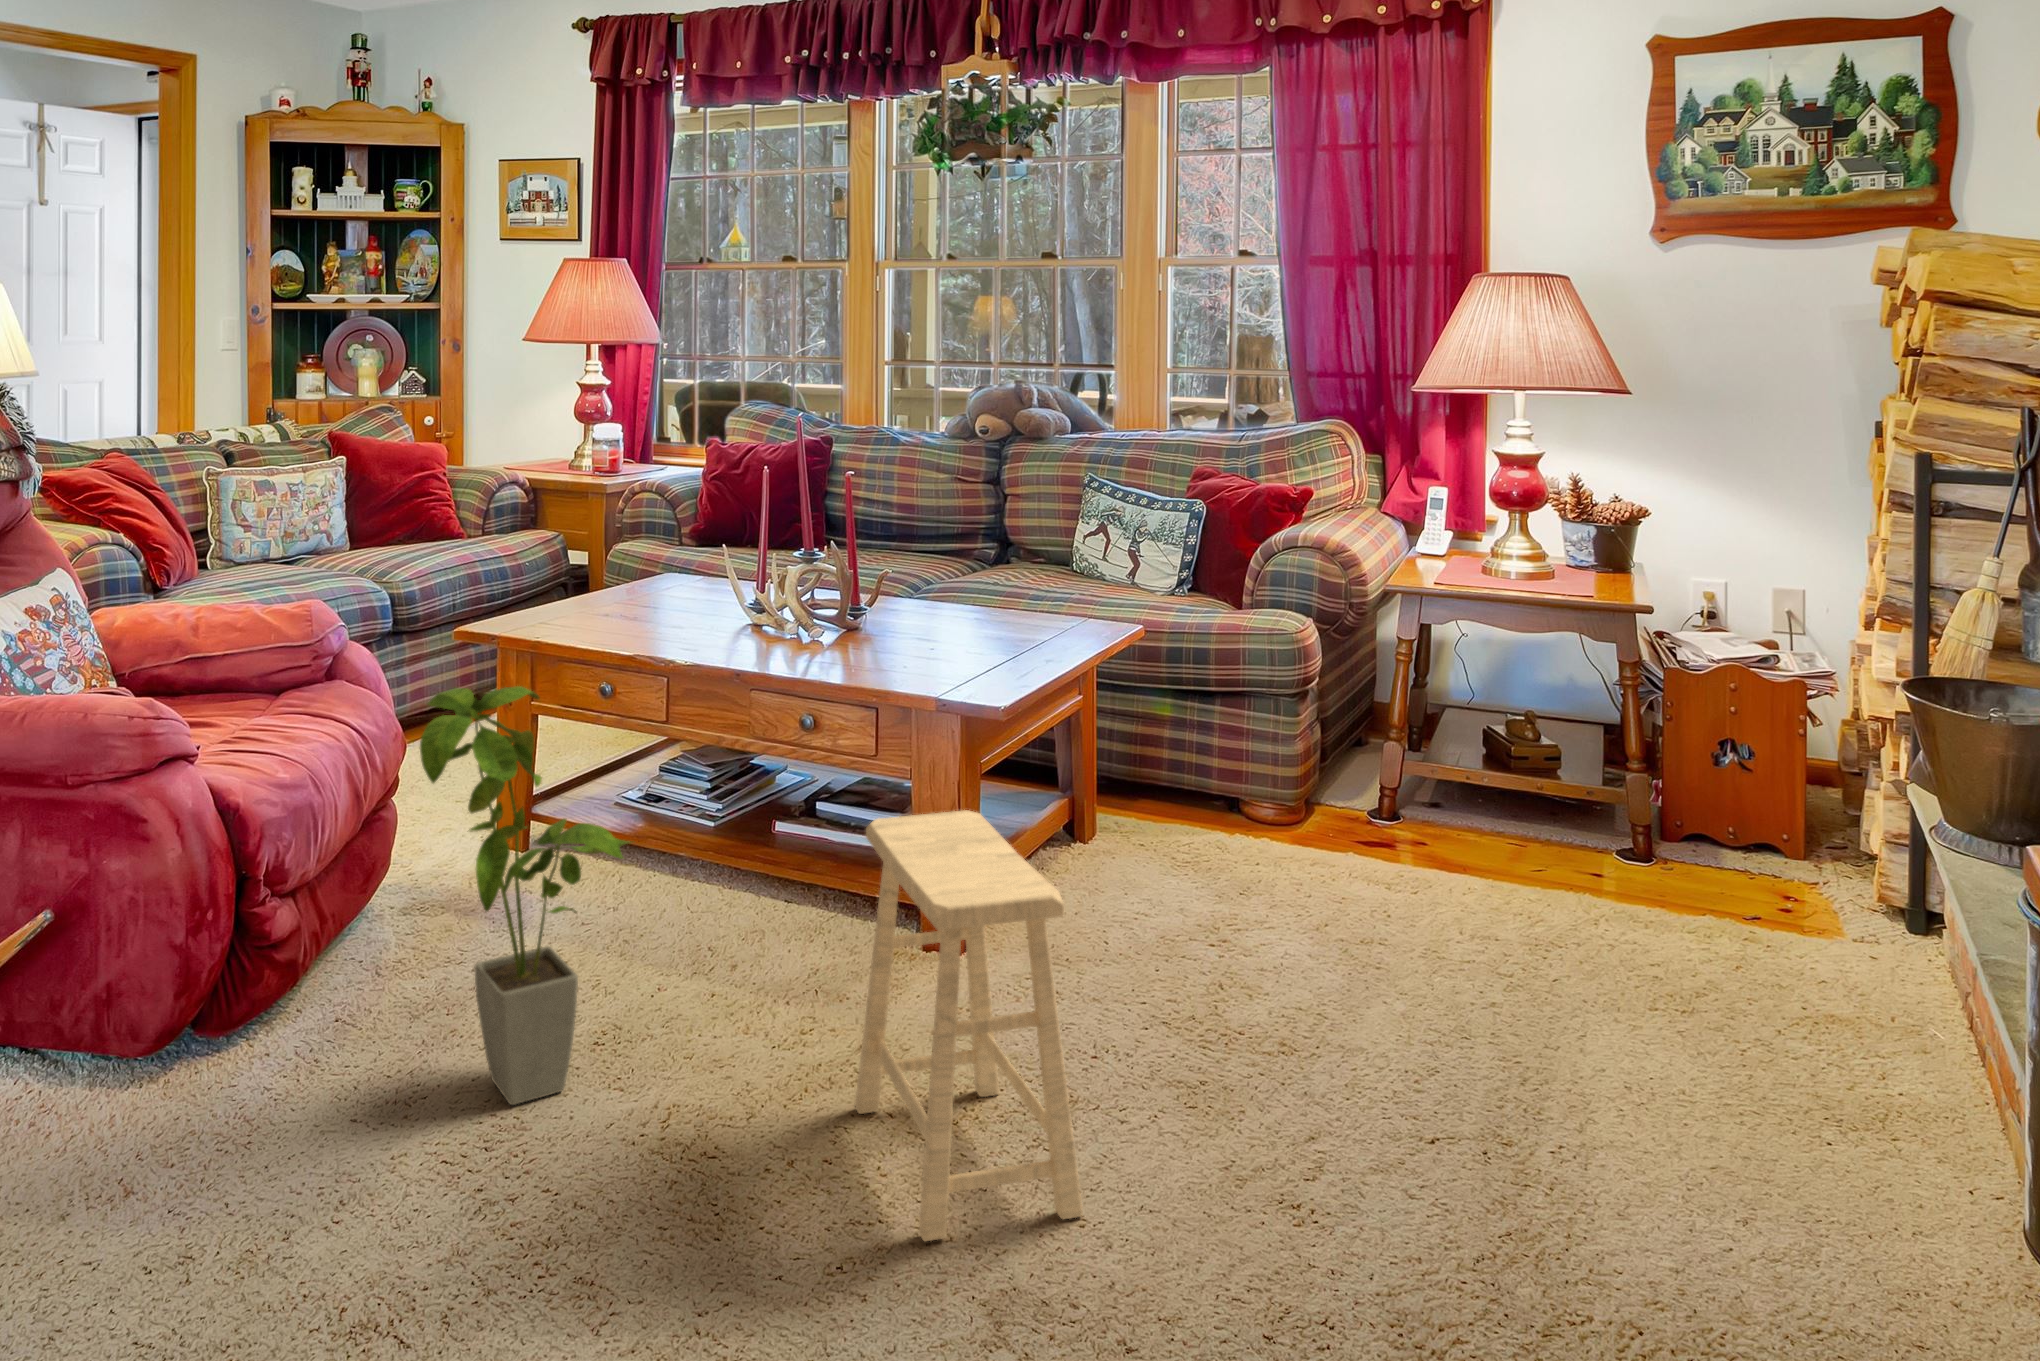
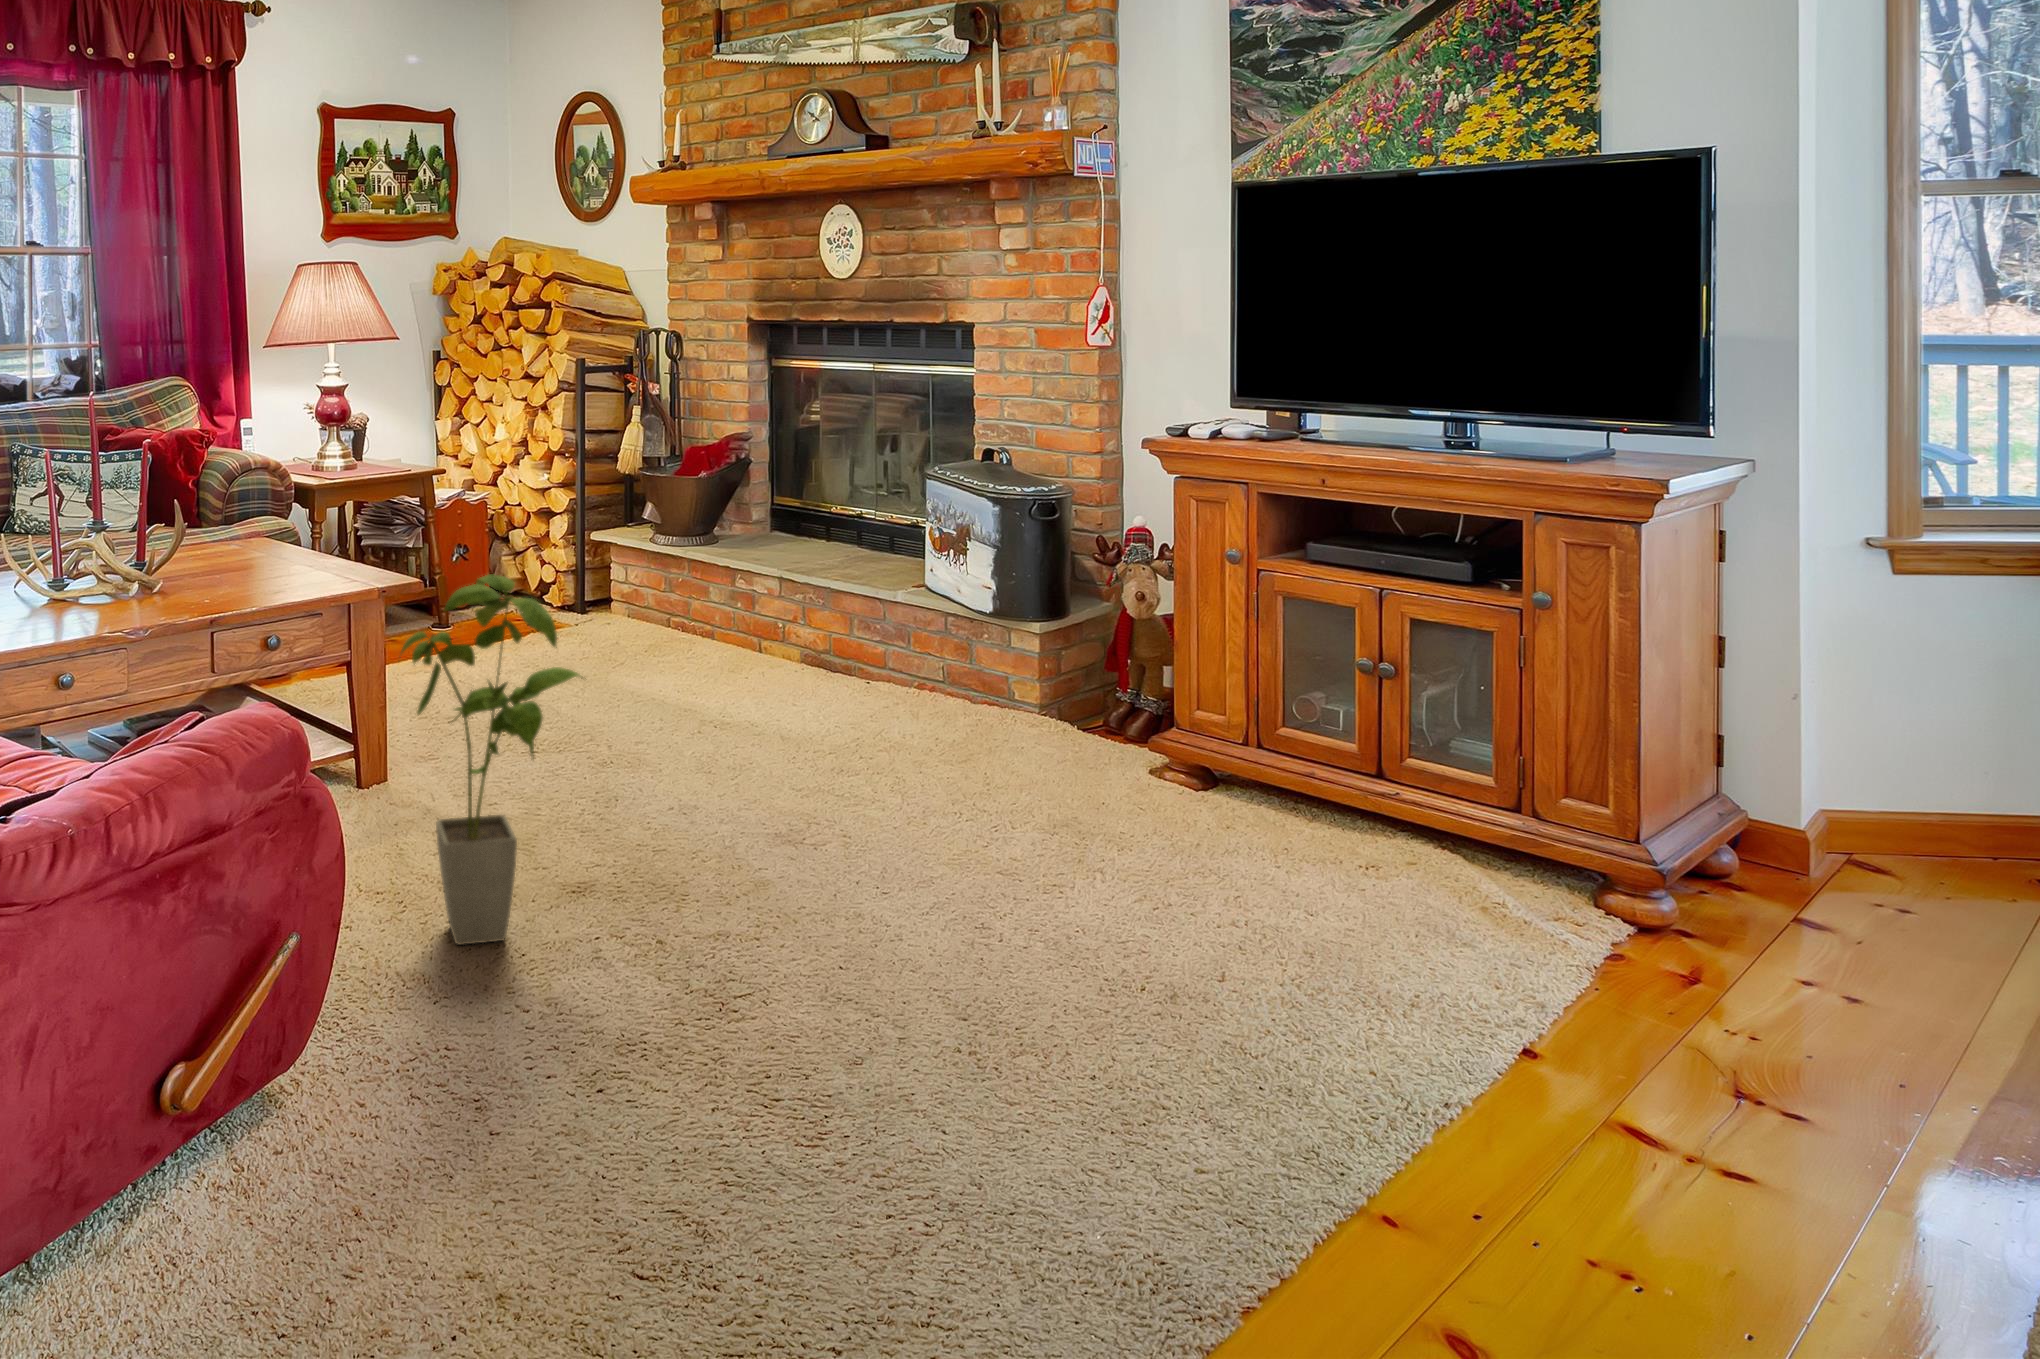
footstool: present [855,810,1083,1241] -> none [598,605,766,839]

